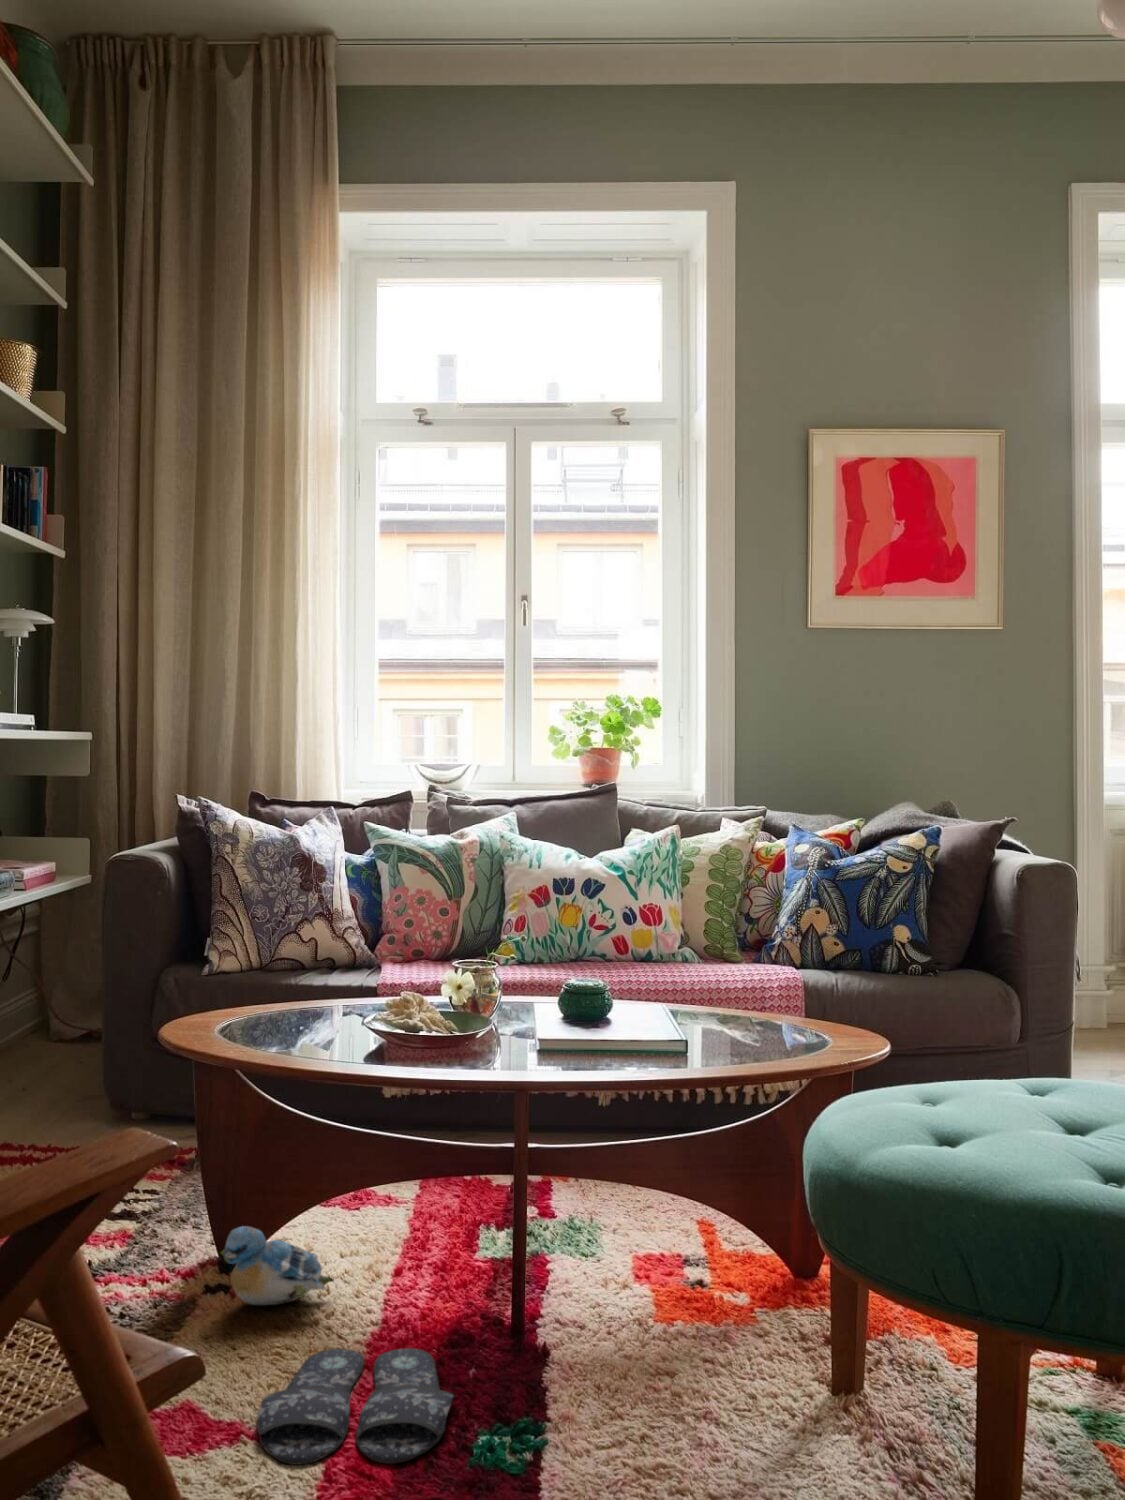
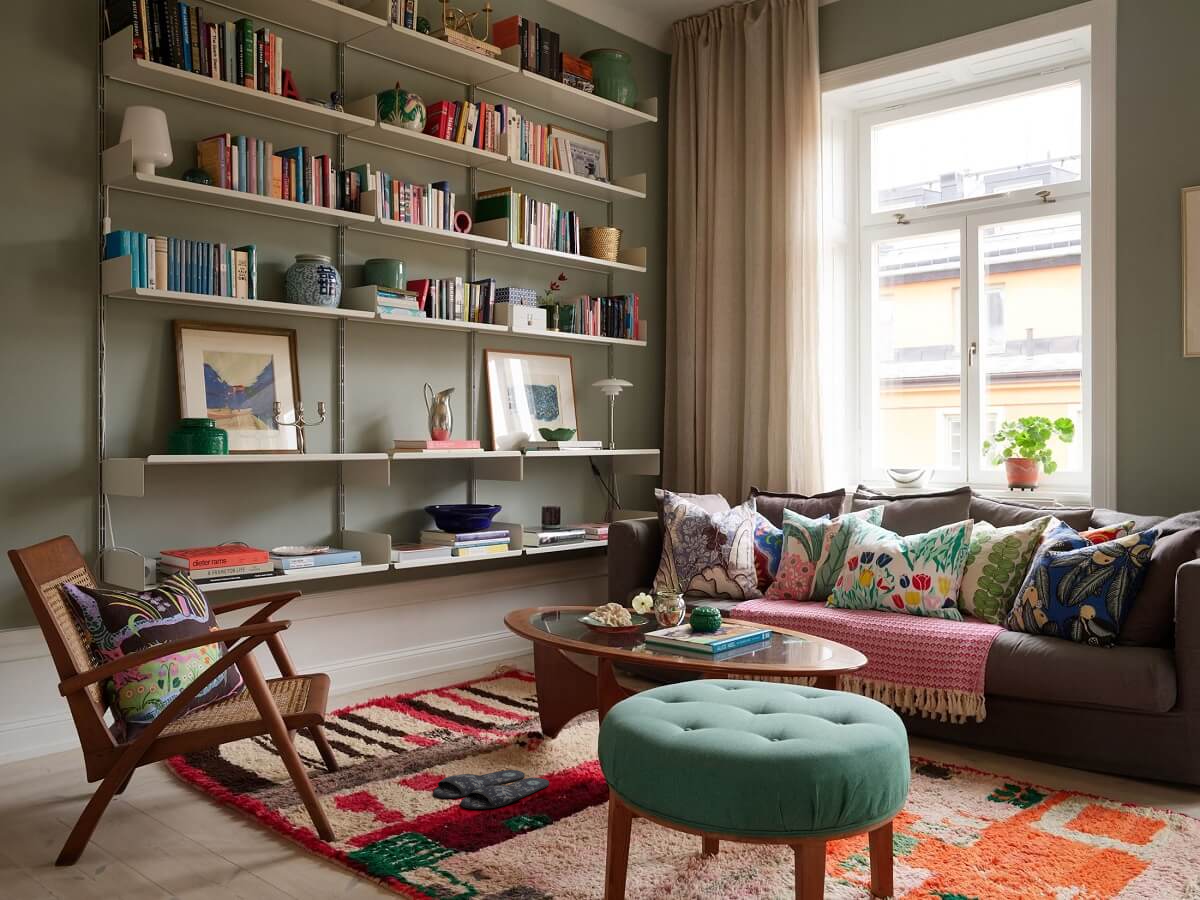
plush toy: present [221,1226,334,1305] -> none [509,708,562,752]

